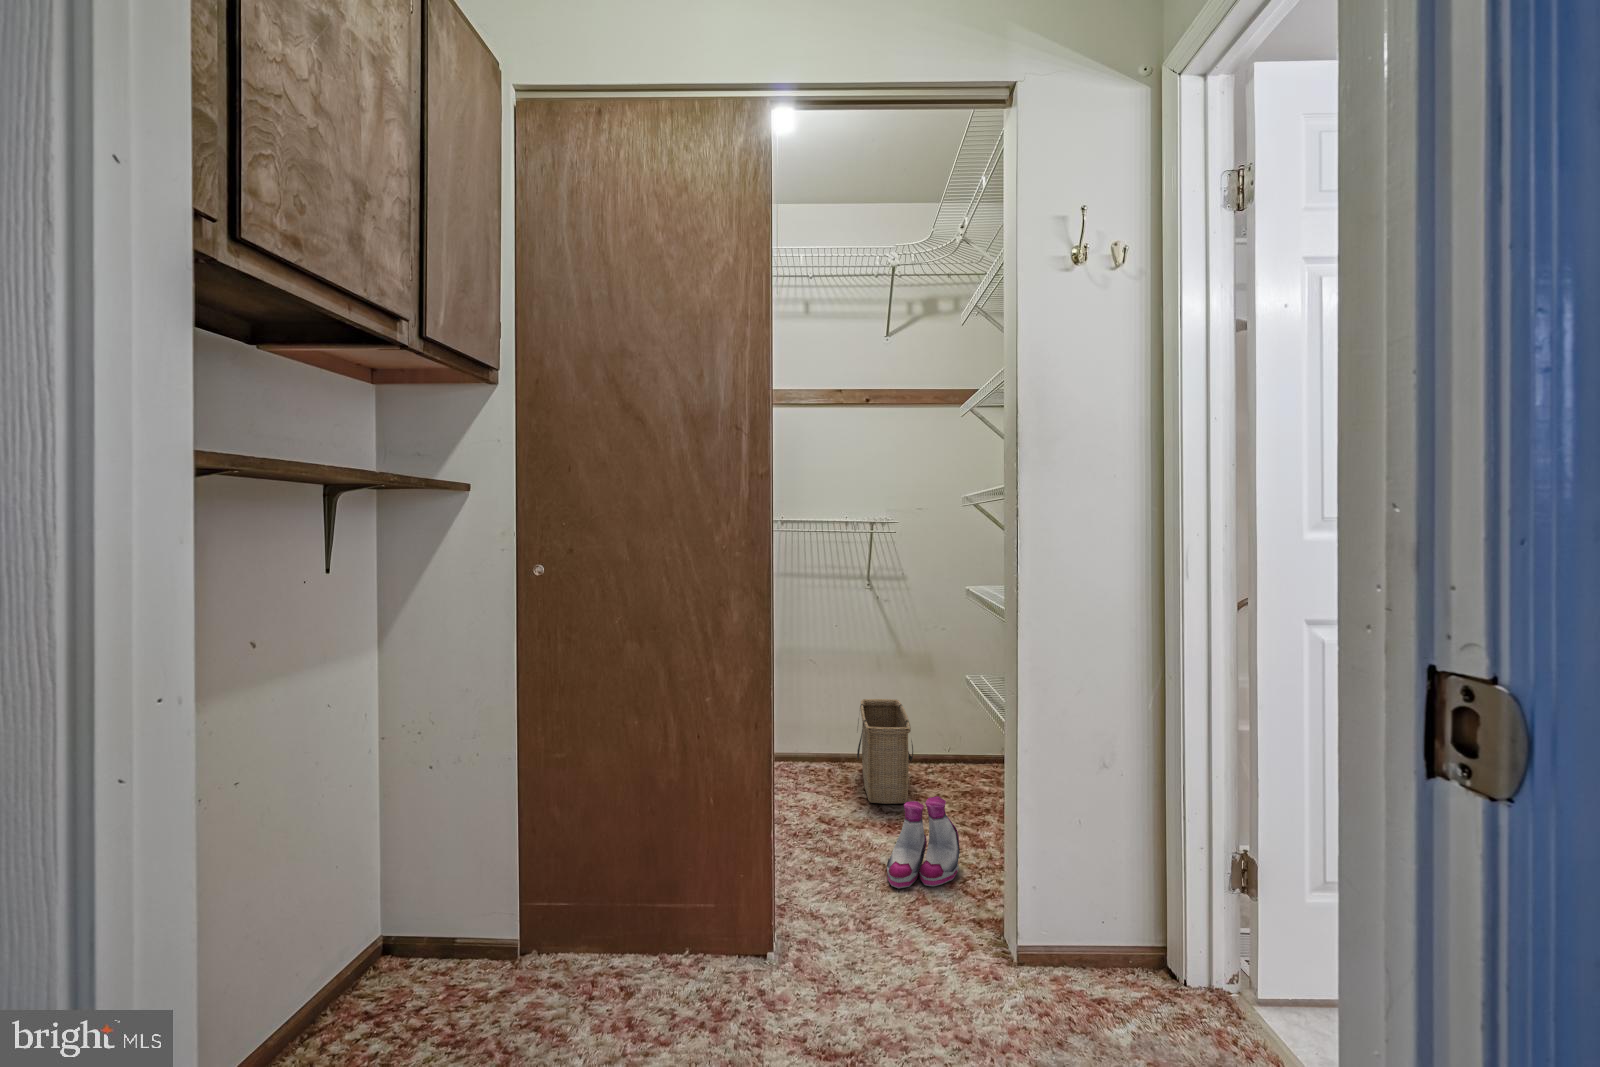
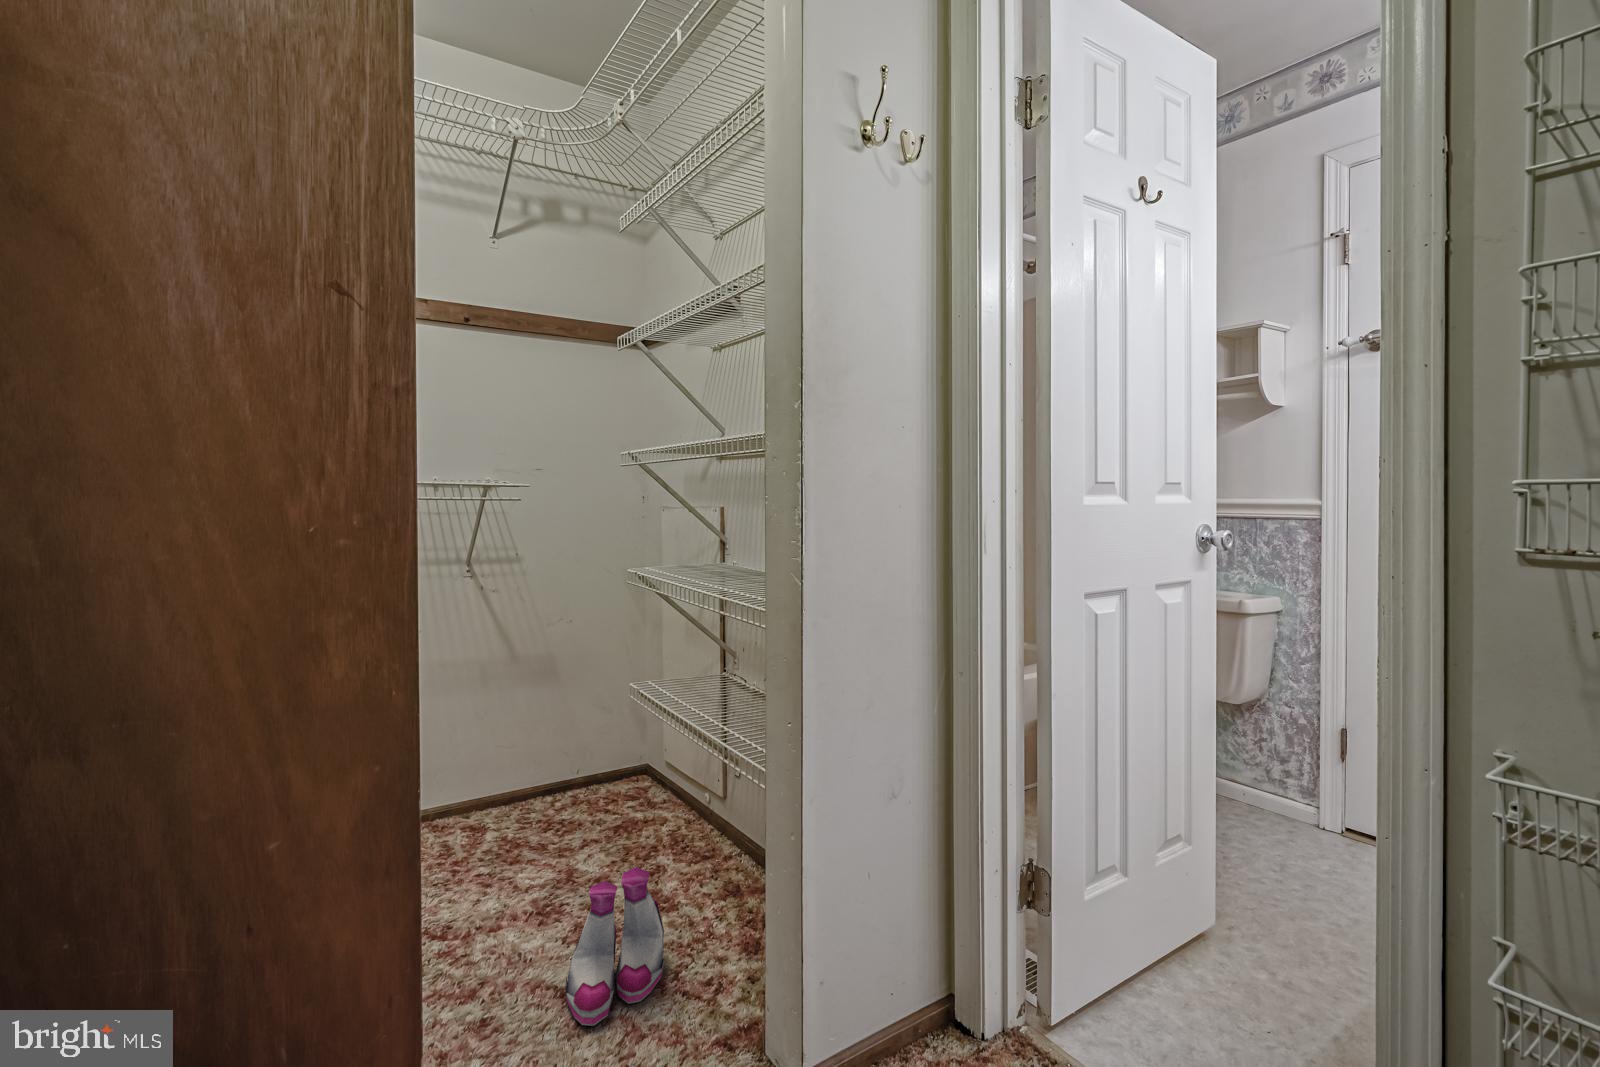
basket: present [857,699,913,804] -> none [460,721,557,879]

